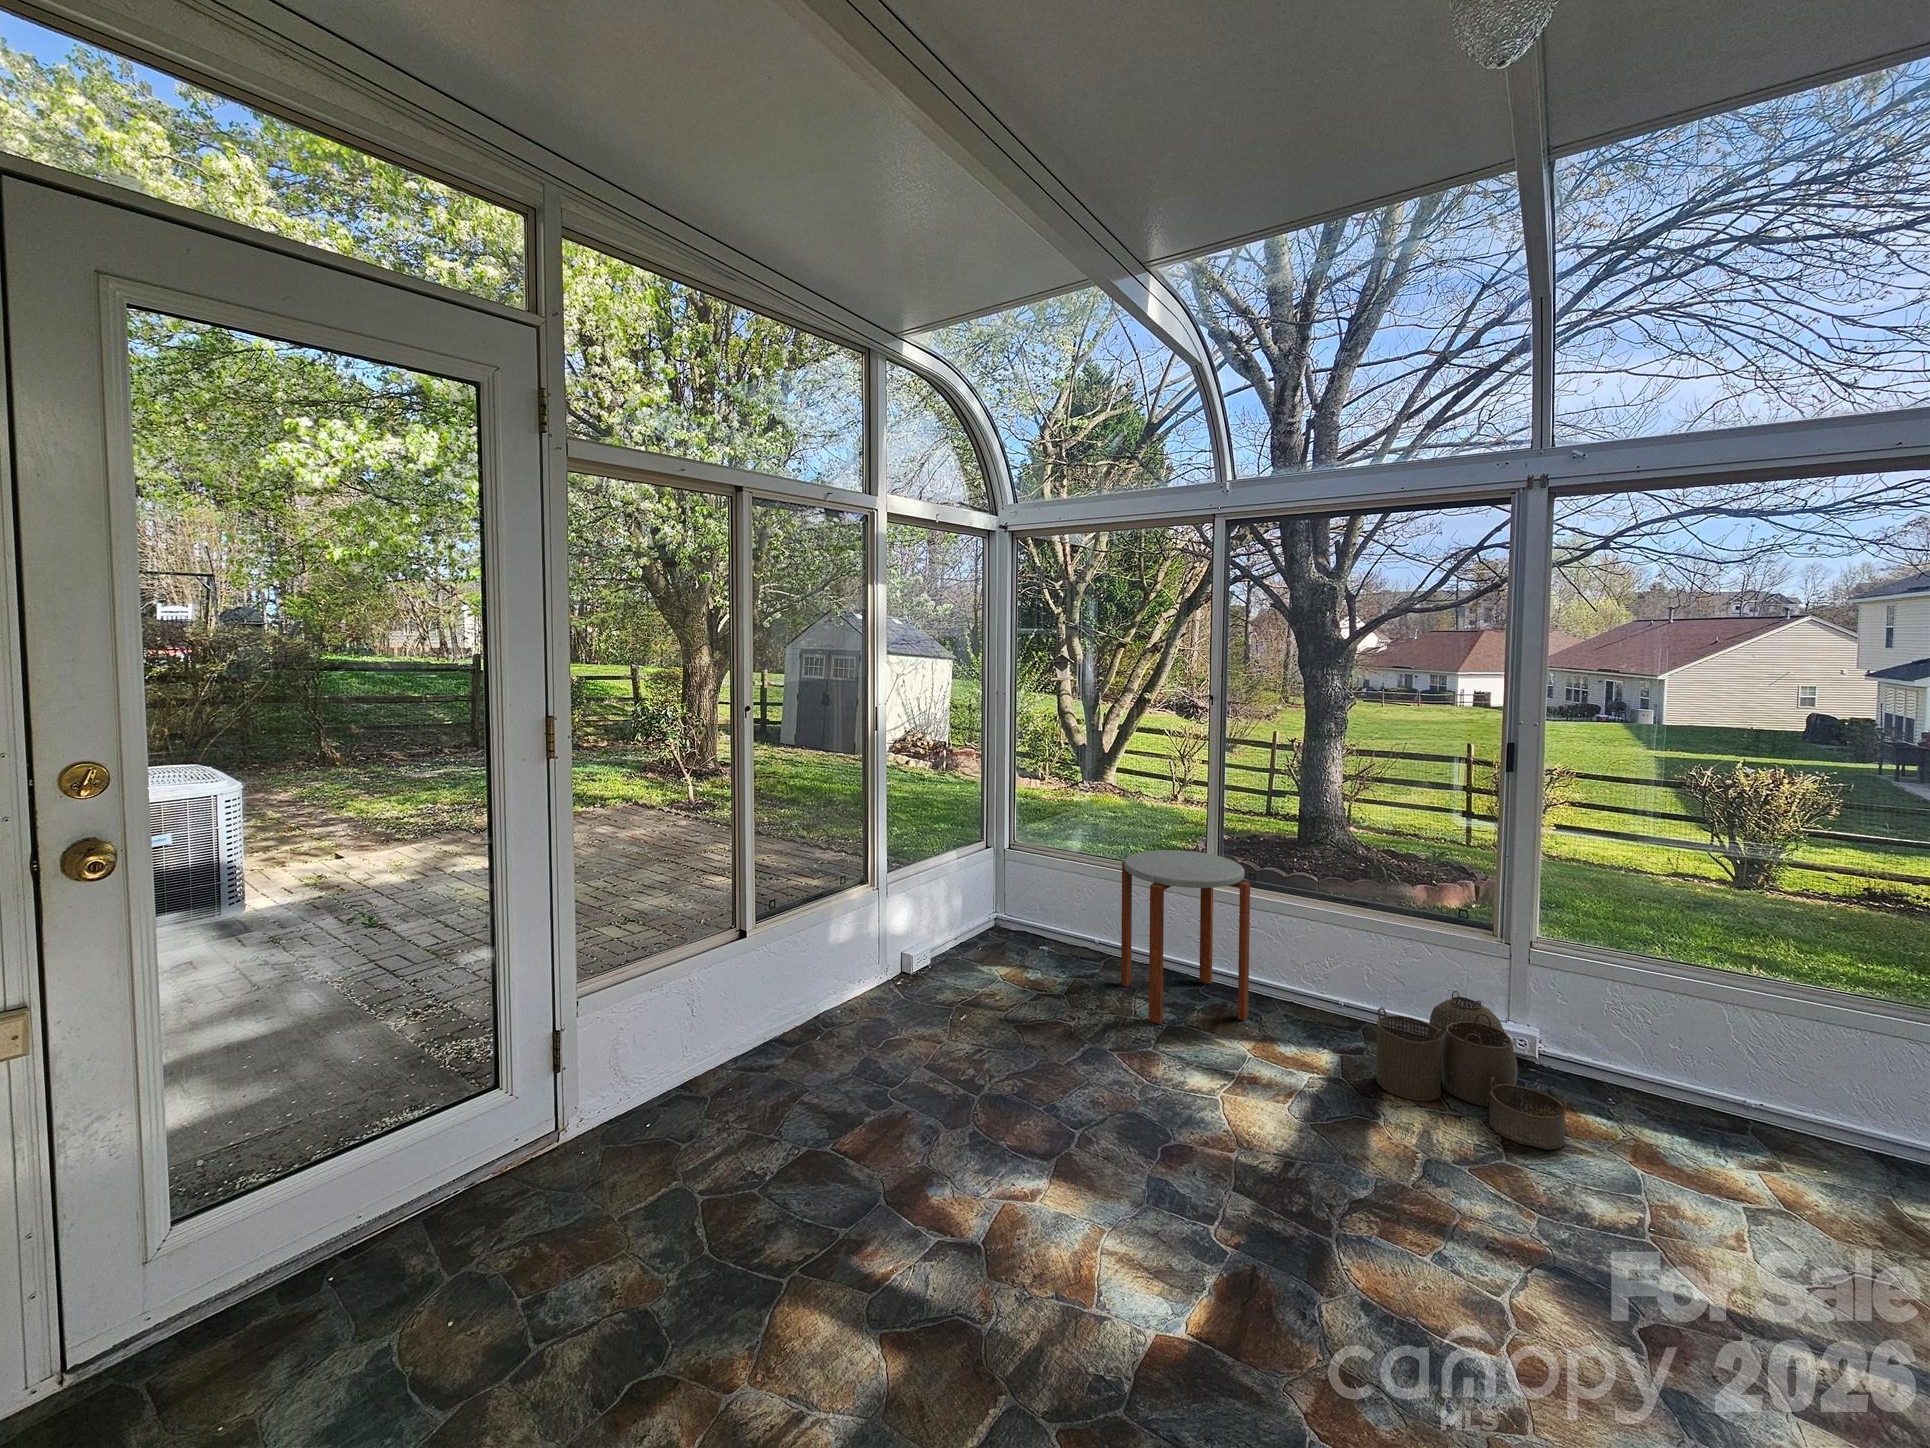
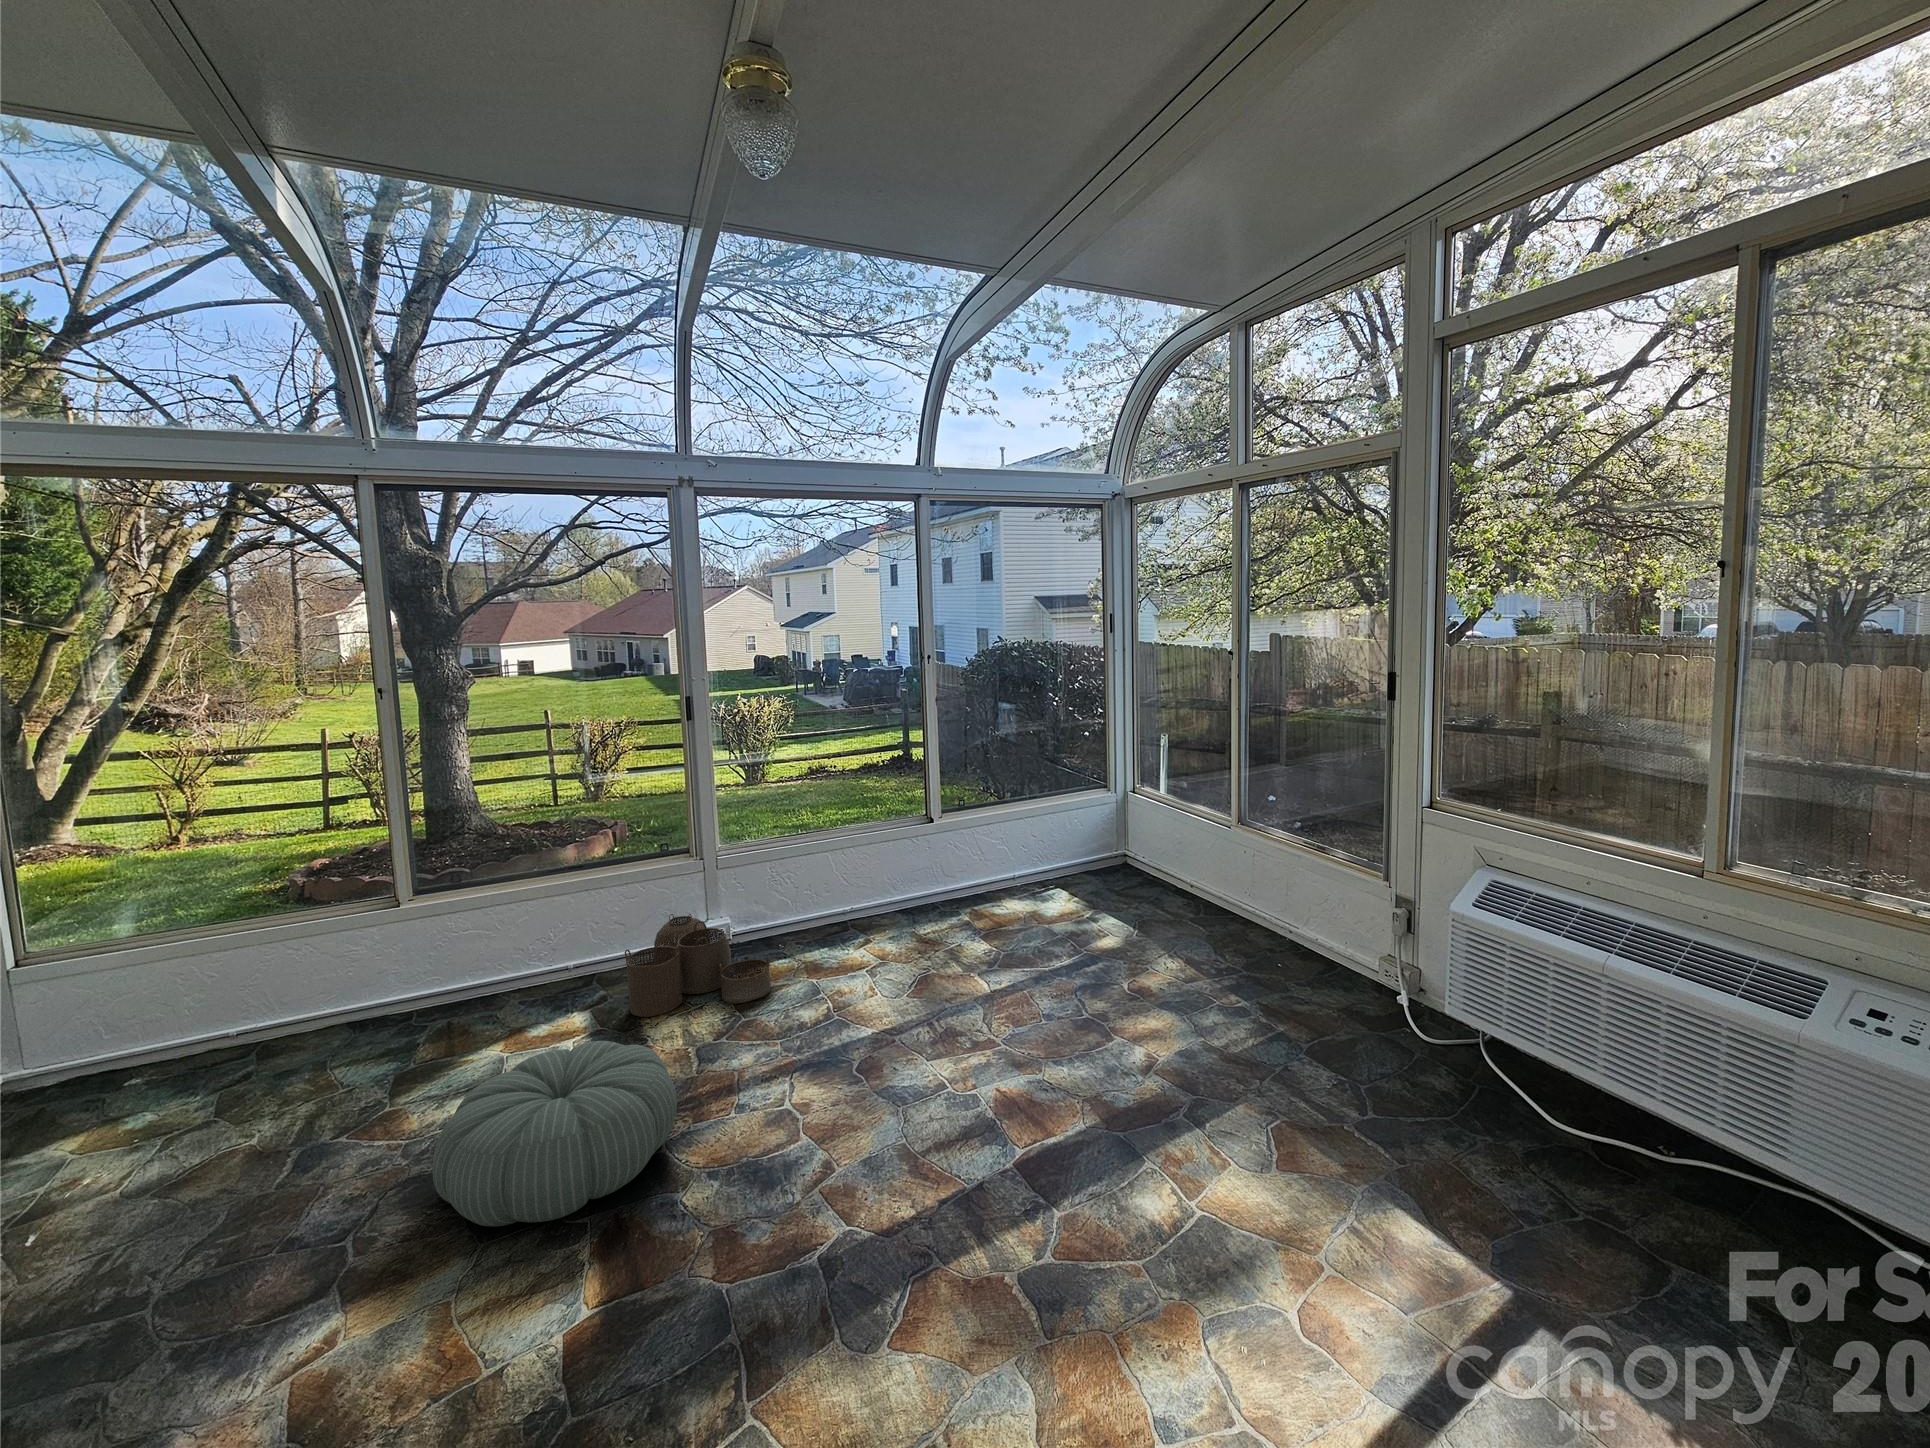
side table: present [1121,850,1250,1024] -> none [286,869,485,1082]
pouf: none [1132,1066,1357,1245] -> present [432,1041,677,1226]

